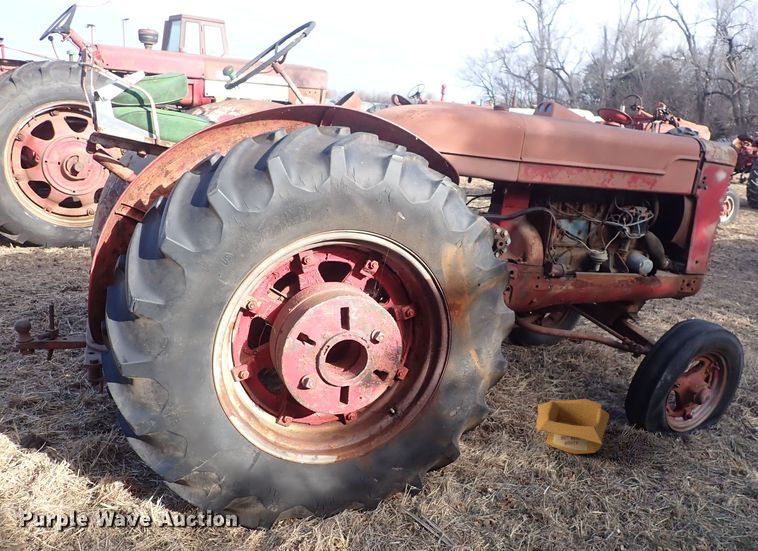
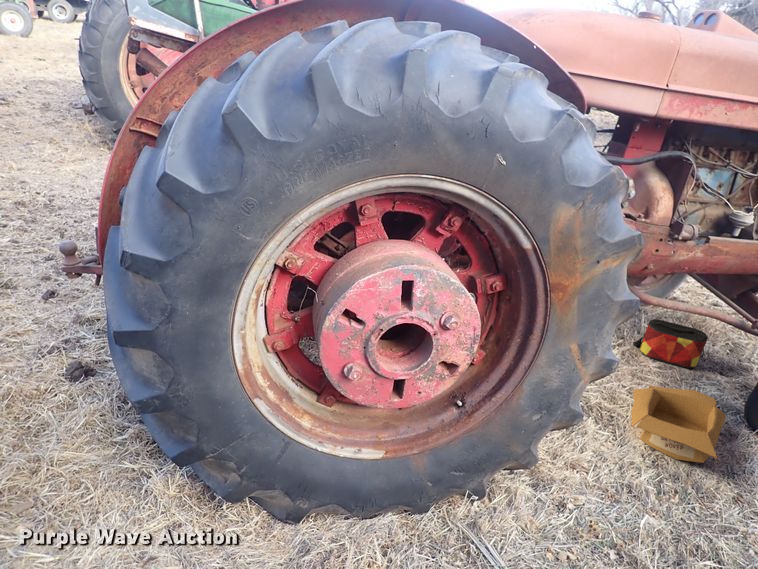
bag: none [538,350,595,388] -> present [633,319,708,368]

